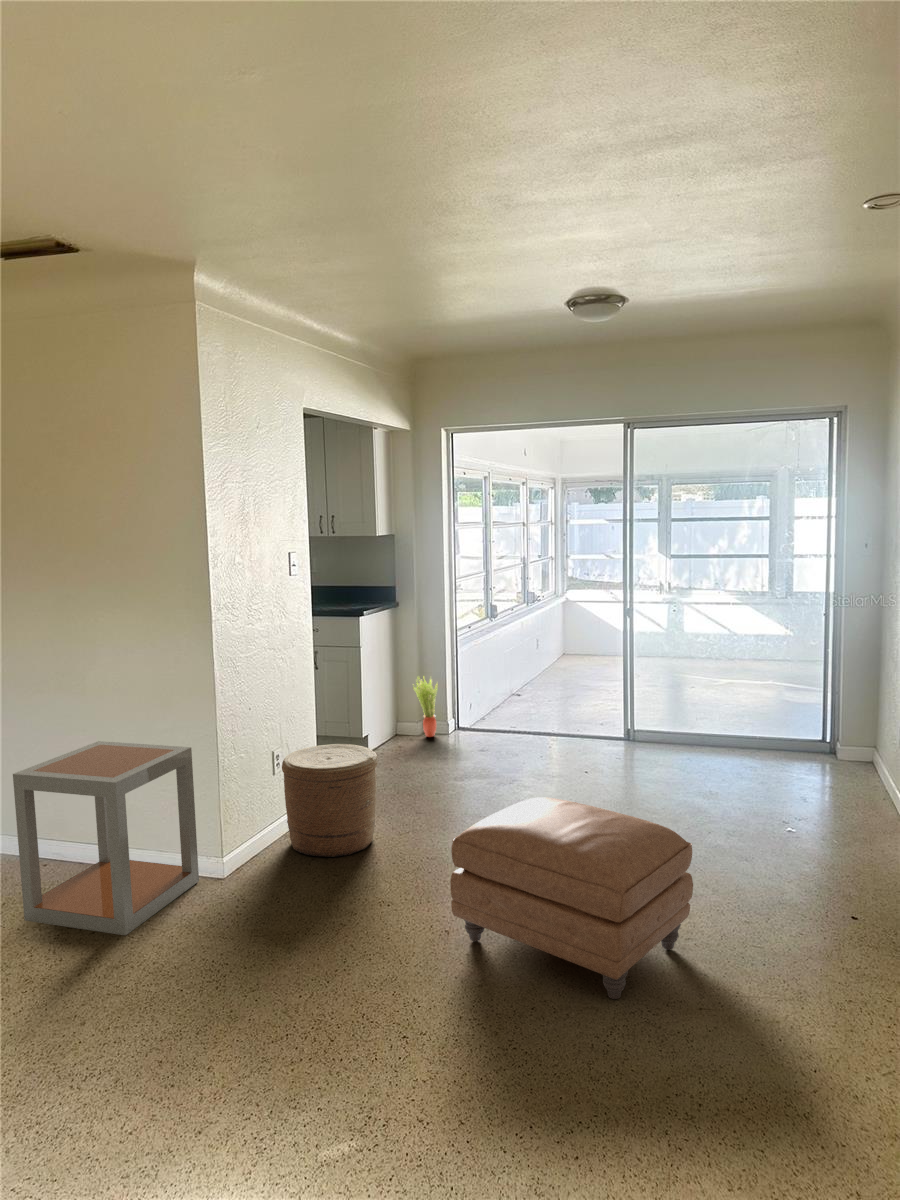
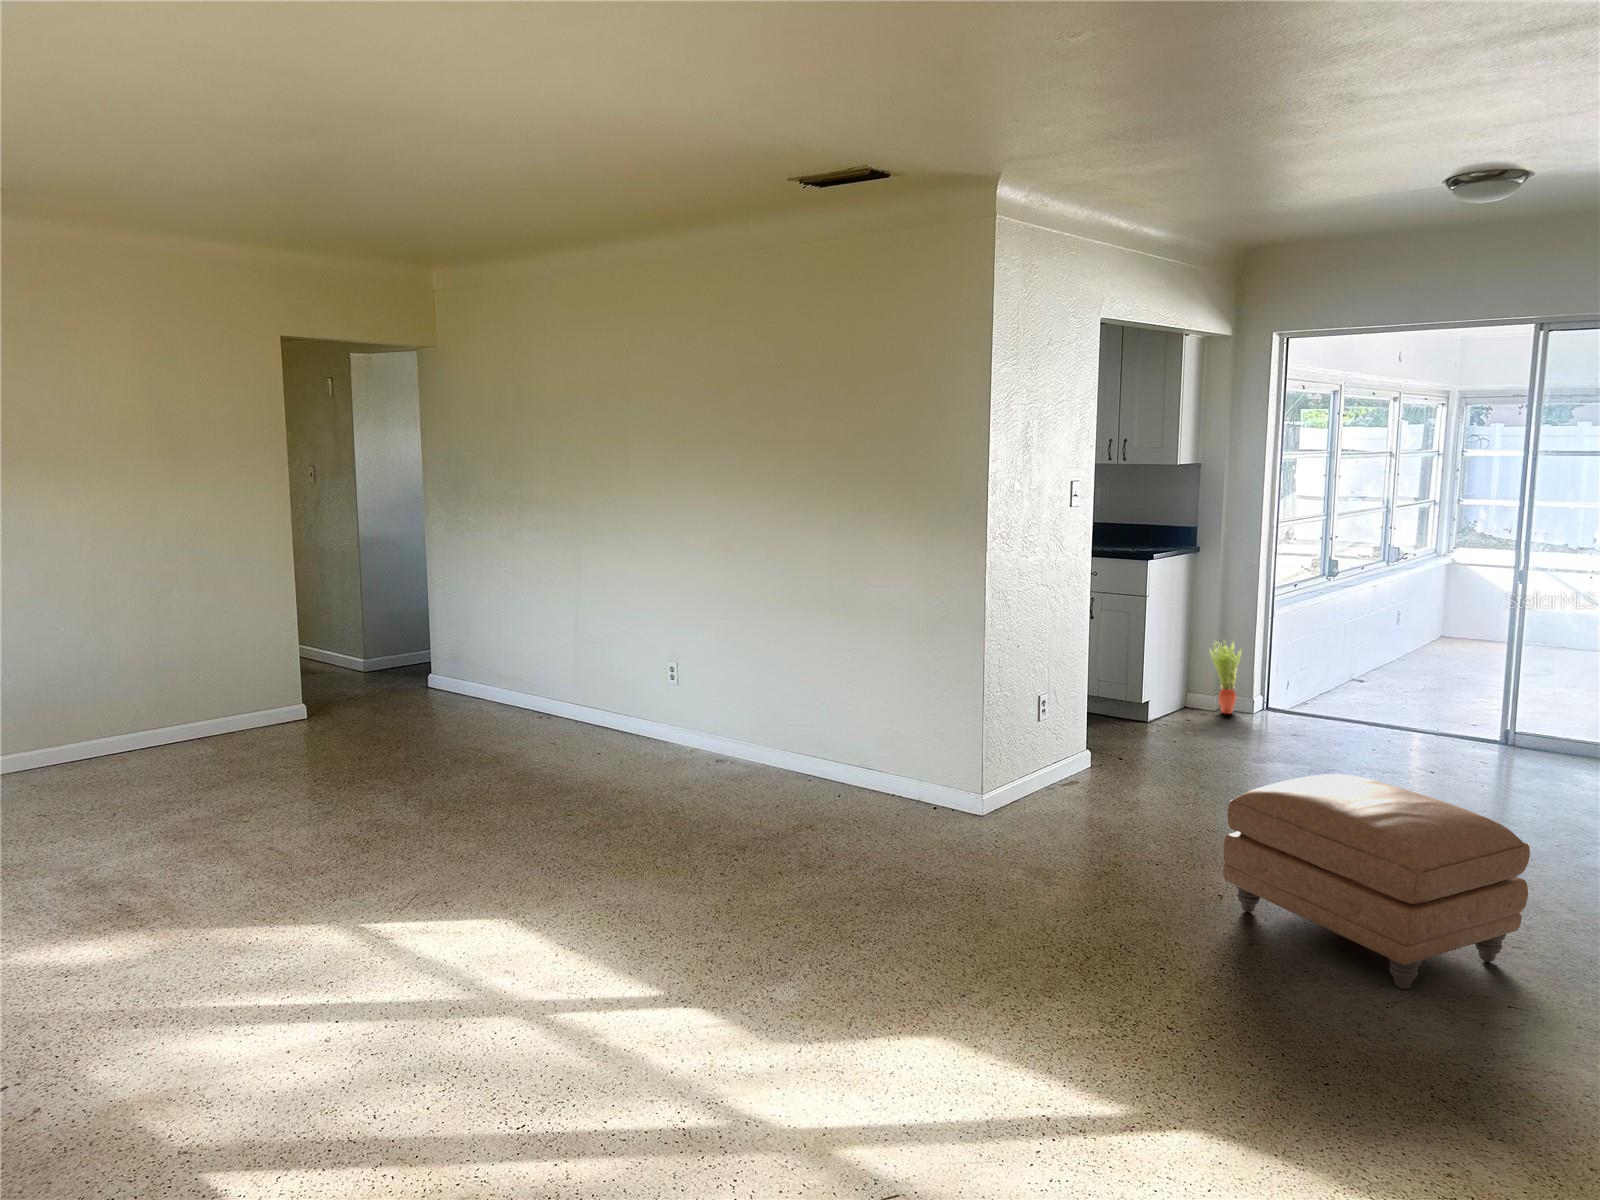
side table: present [13,741,199,935] -> none [802,665,960,845]
woven basket: present [282,744,378,857] -> none [1048,698,1155,816]

